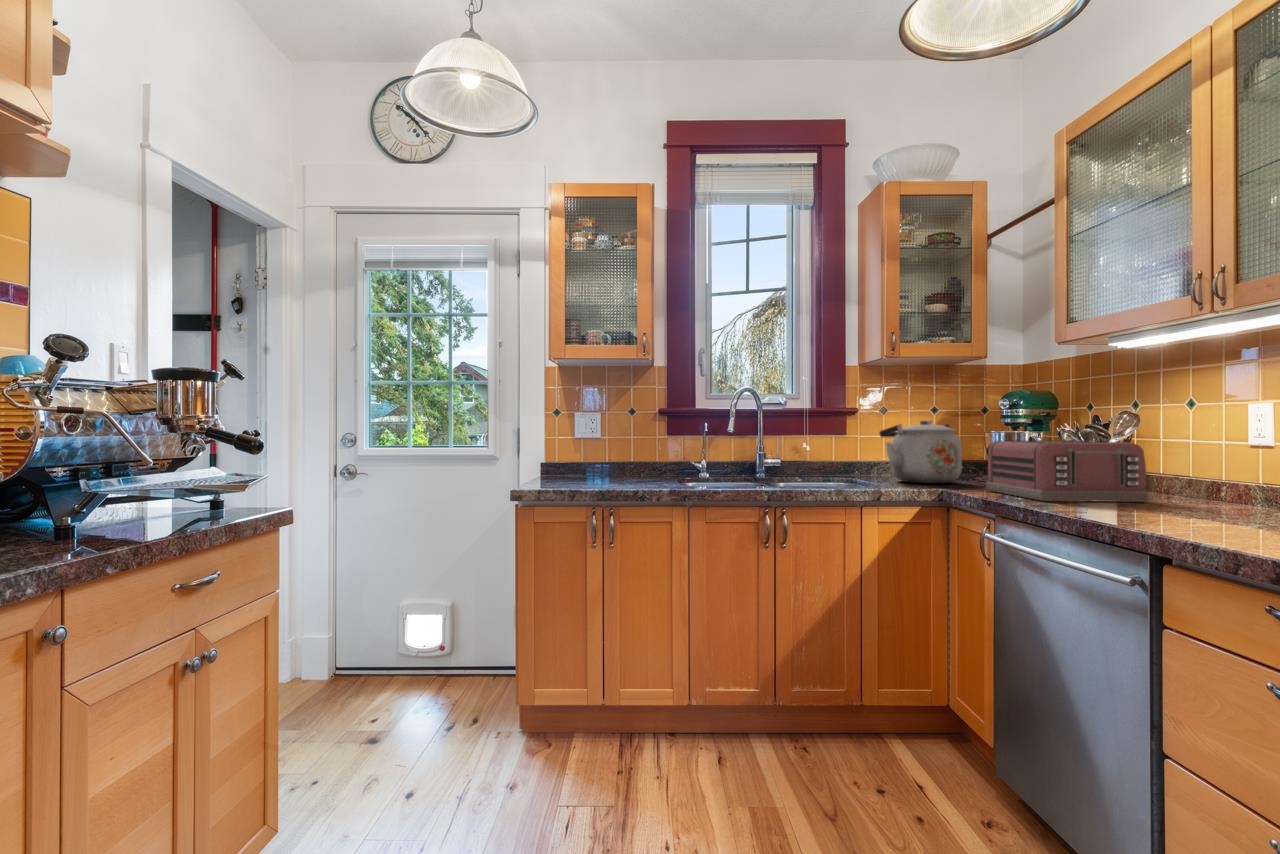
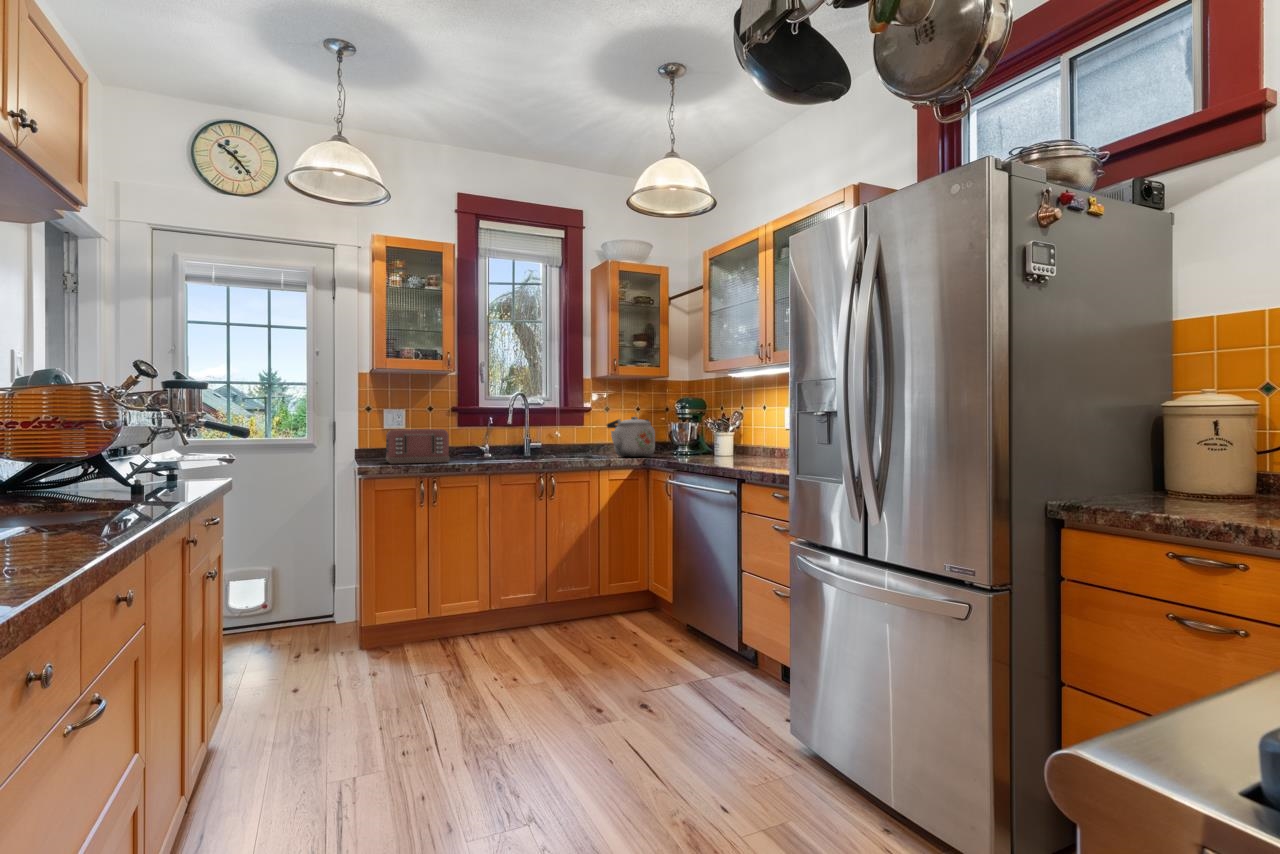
toaster: present [986,441,1148,502] -> present [386,429,450,464]

